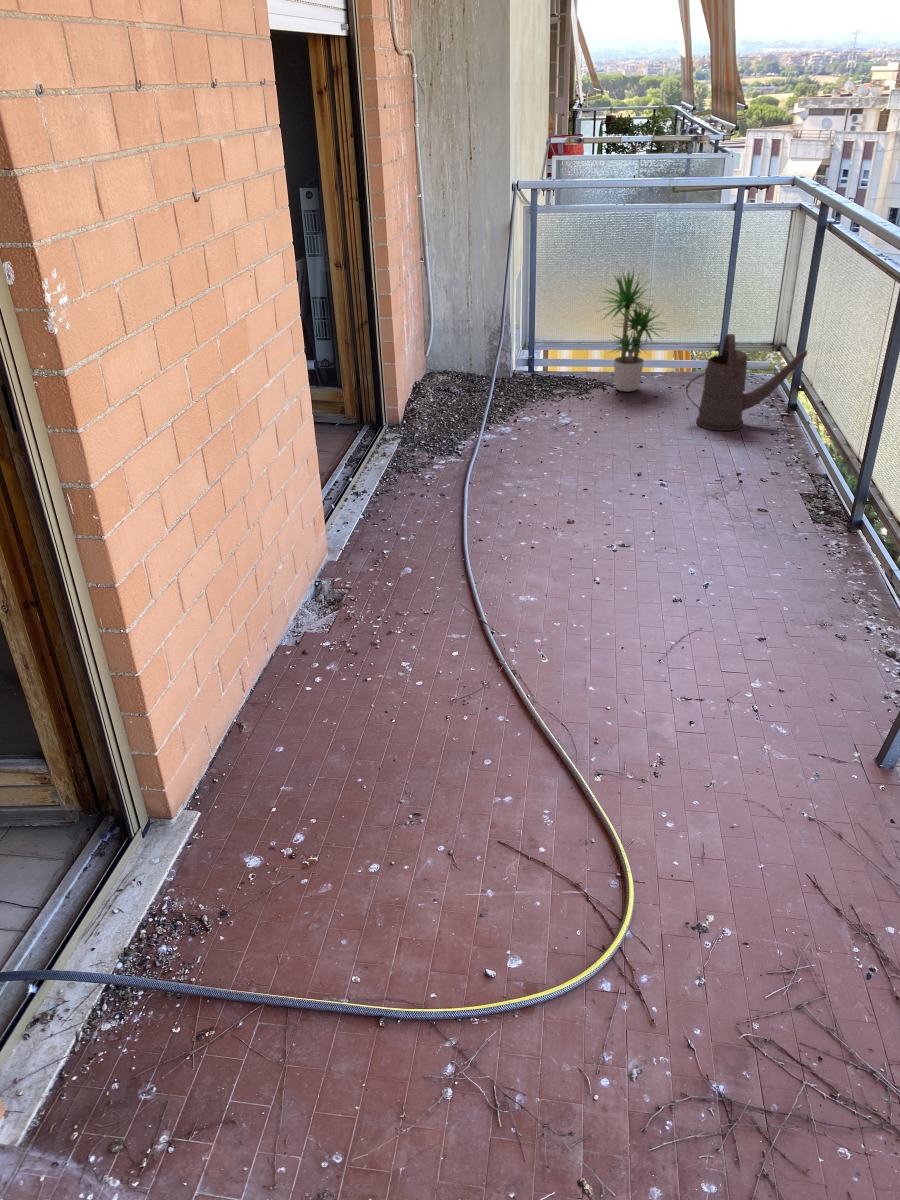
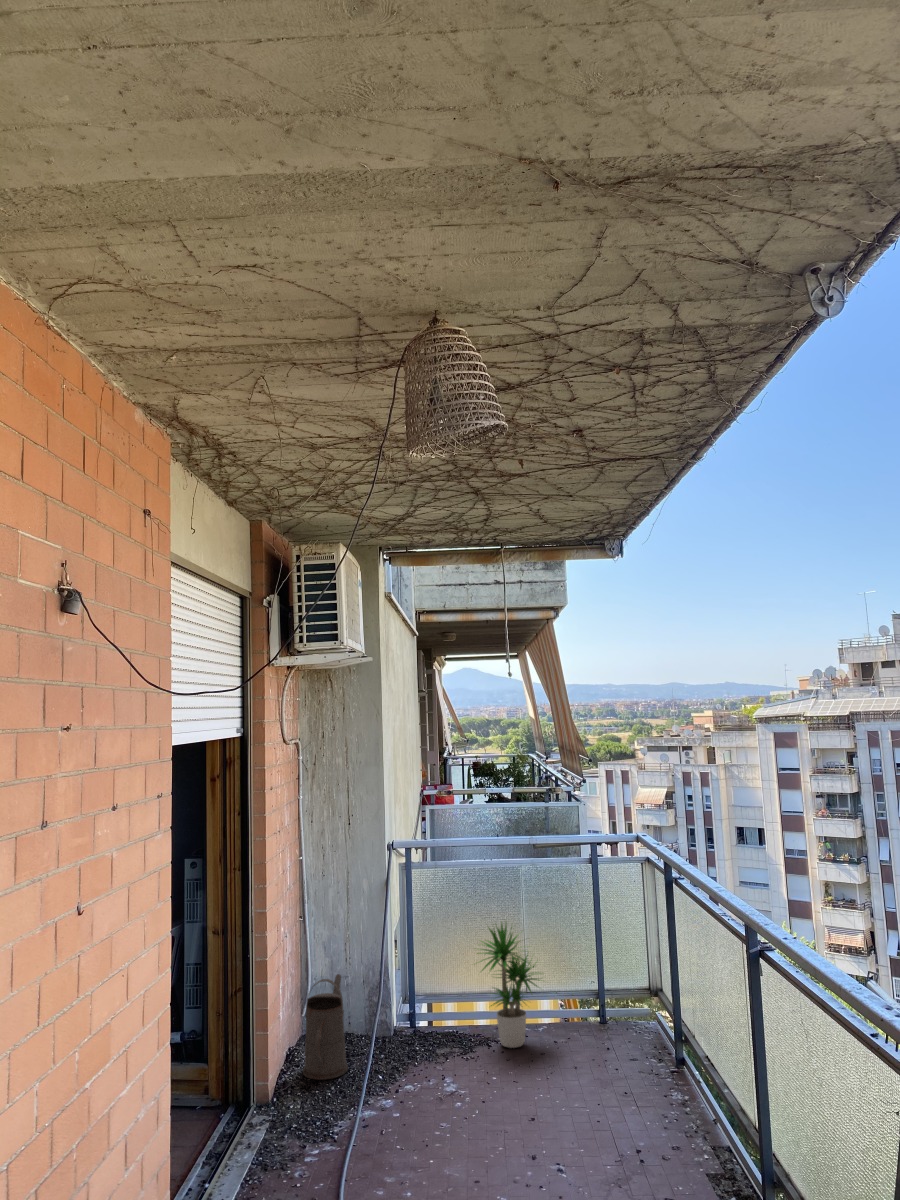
watering can: present [686,334,807,431] -> present [303,974,348,1080]

